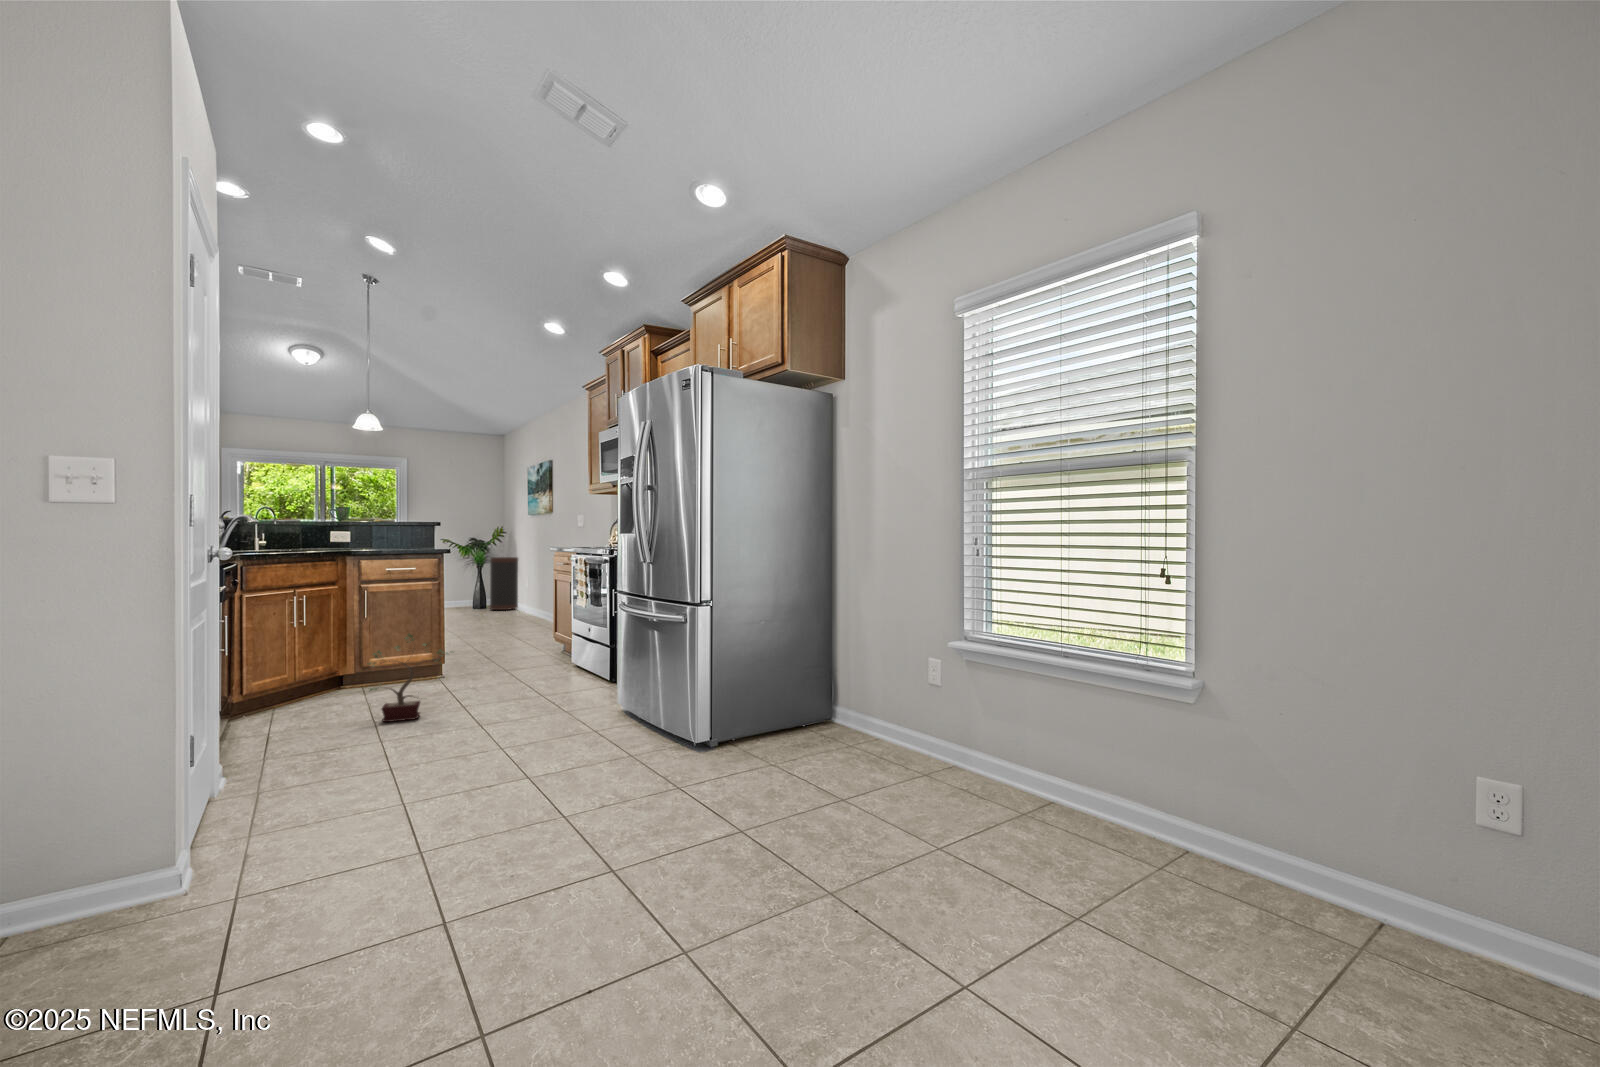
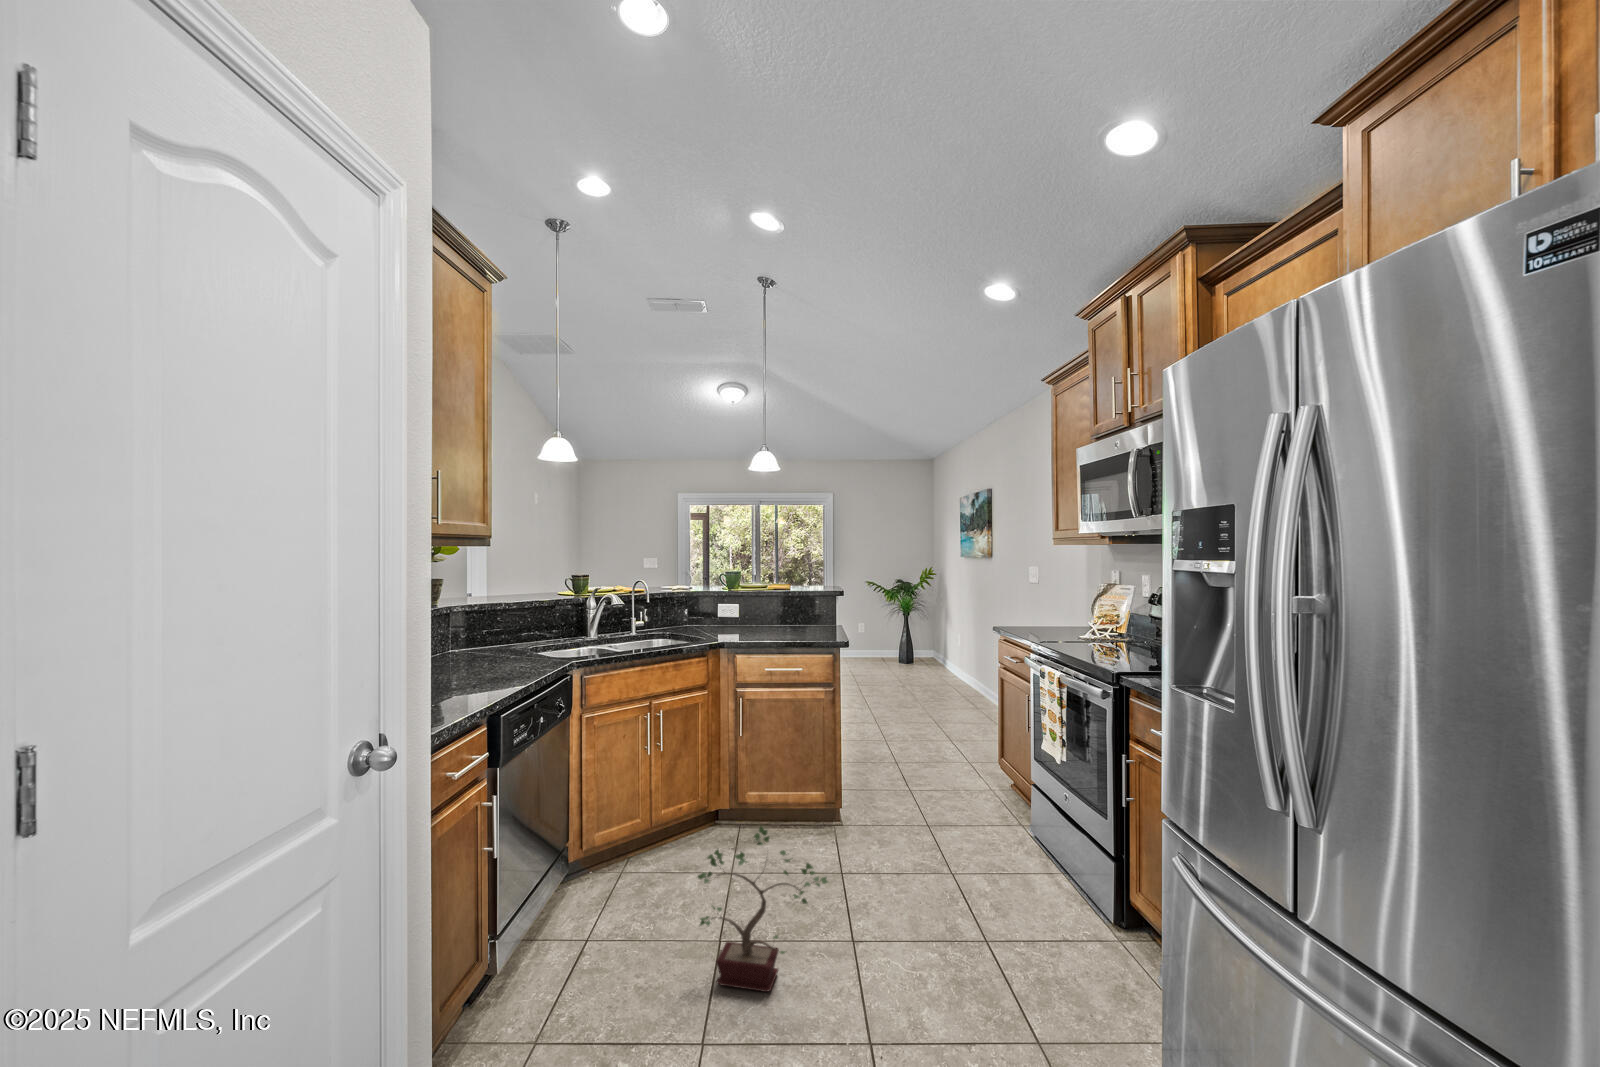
trash can: present [490,557,518,610] -> none [916,606,949,674]

